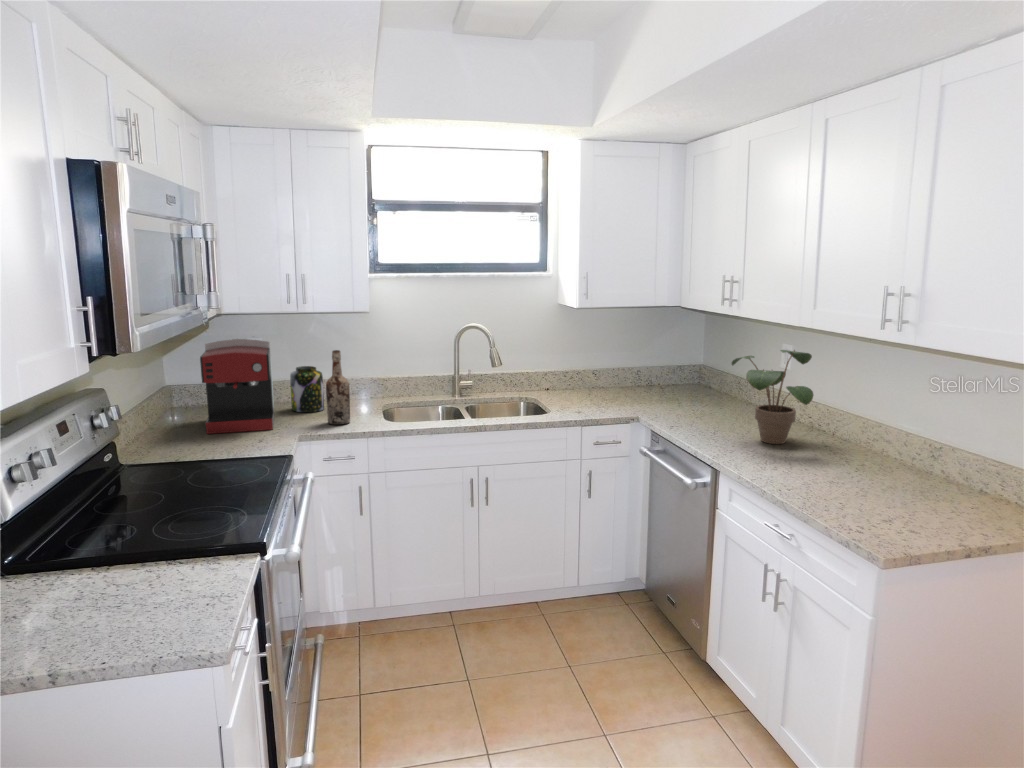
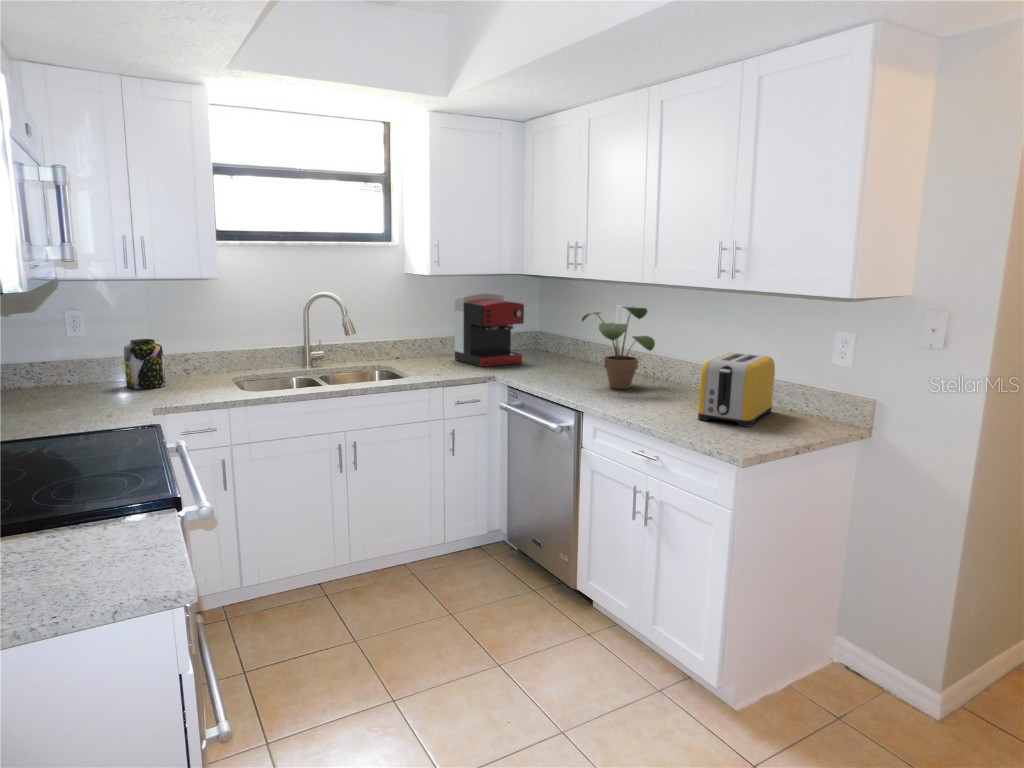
coffee maker: present [200,339,274,434] -> present [455,294,524,367]
wine bottle: present [326,350,350,425] -> none [175,318,204,397]
toaster: none [848,416,958,512] -> present [698,353,775,427]

